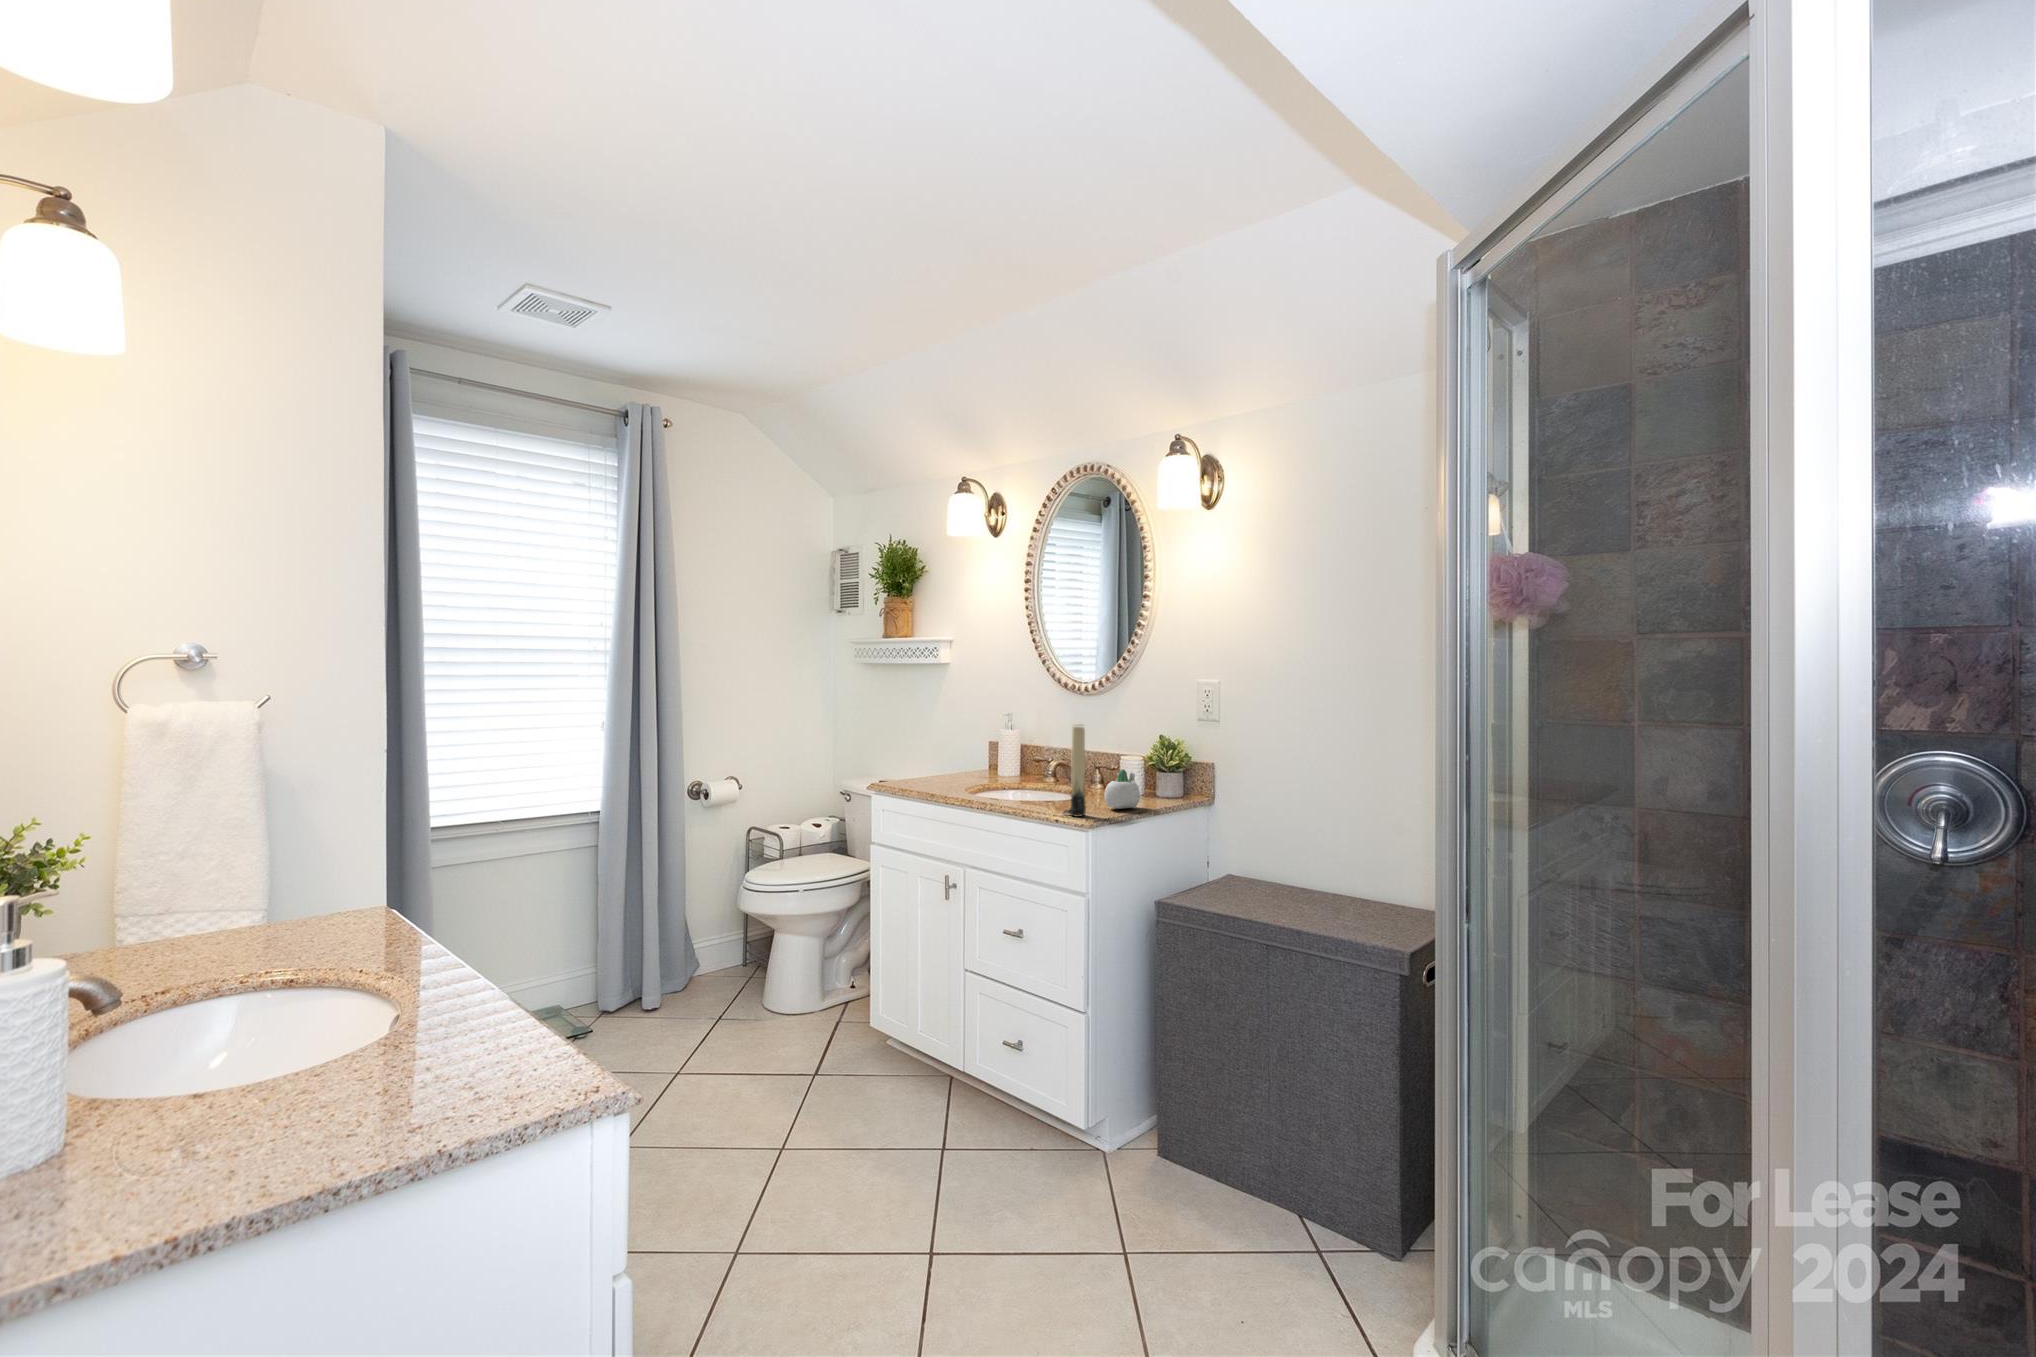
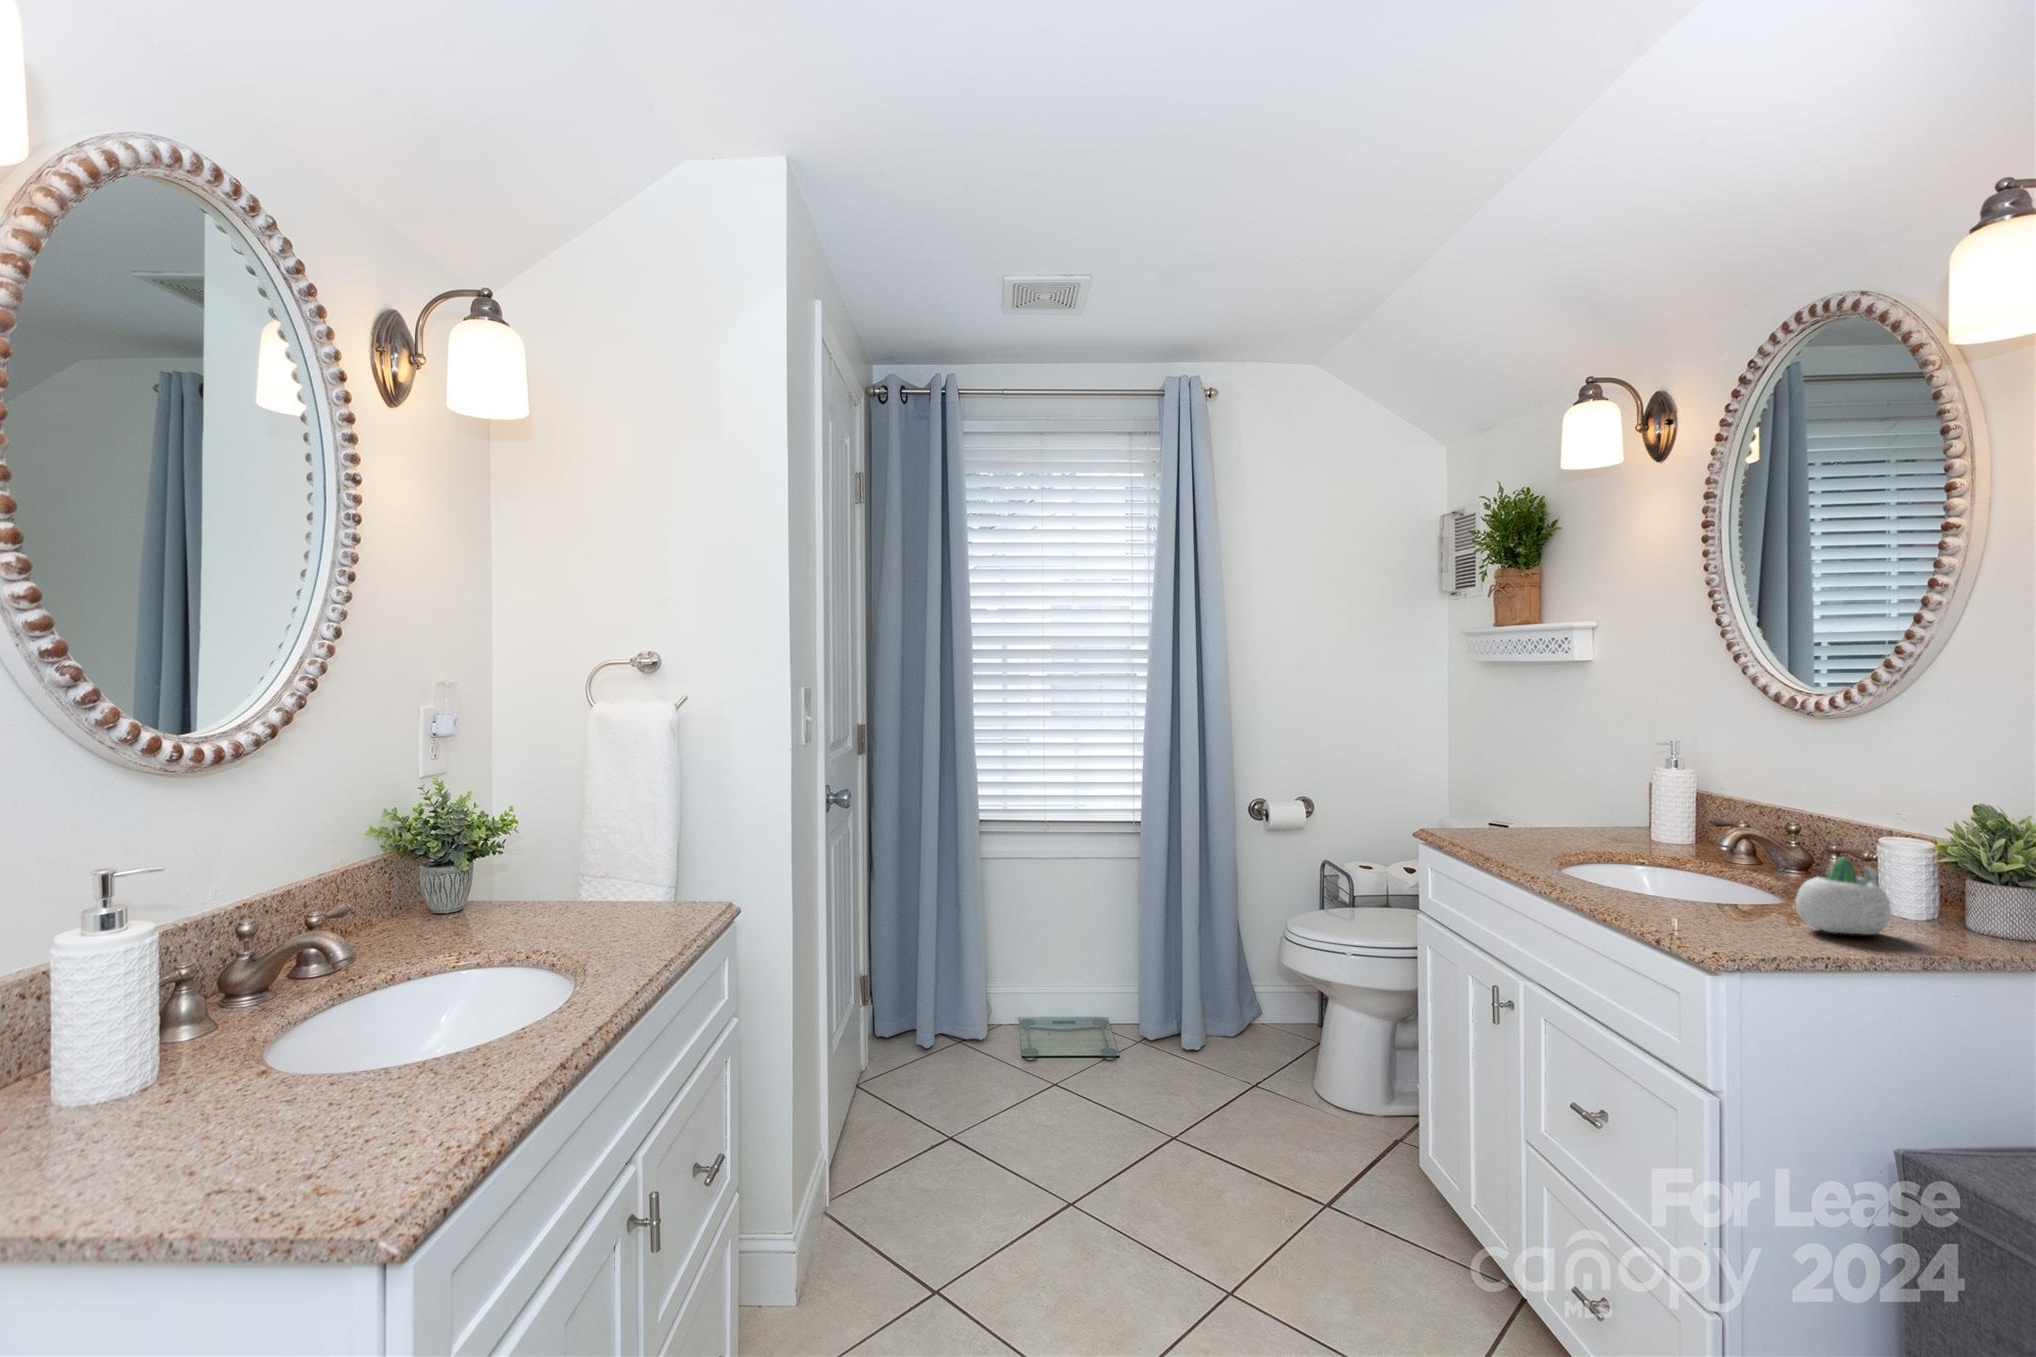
candle: present [1063,724,1086,817] -> none [1687,764,1735,934]

